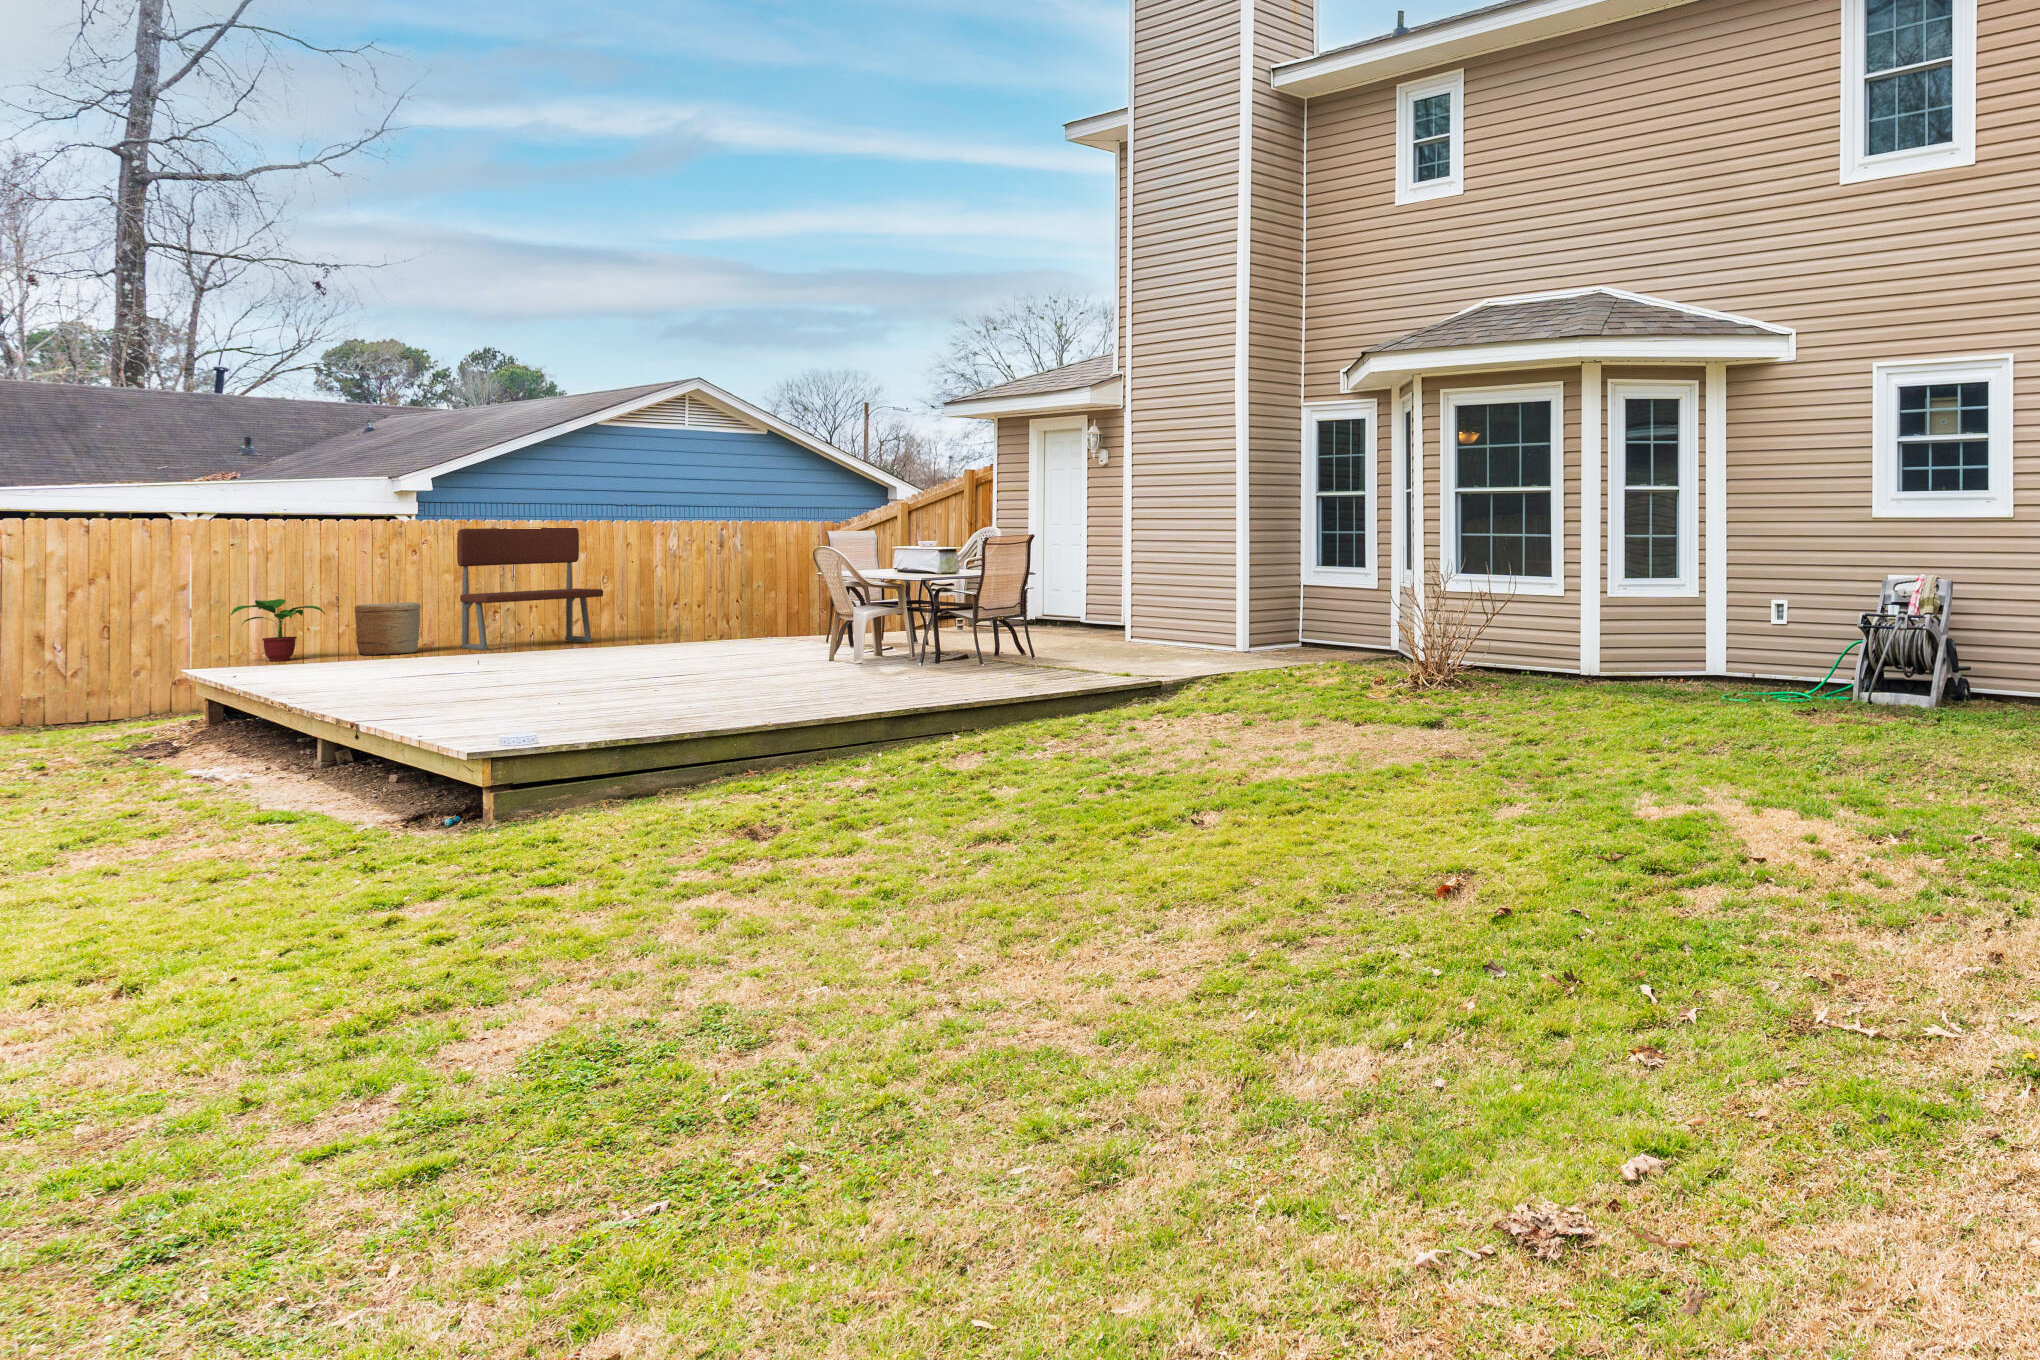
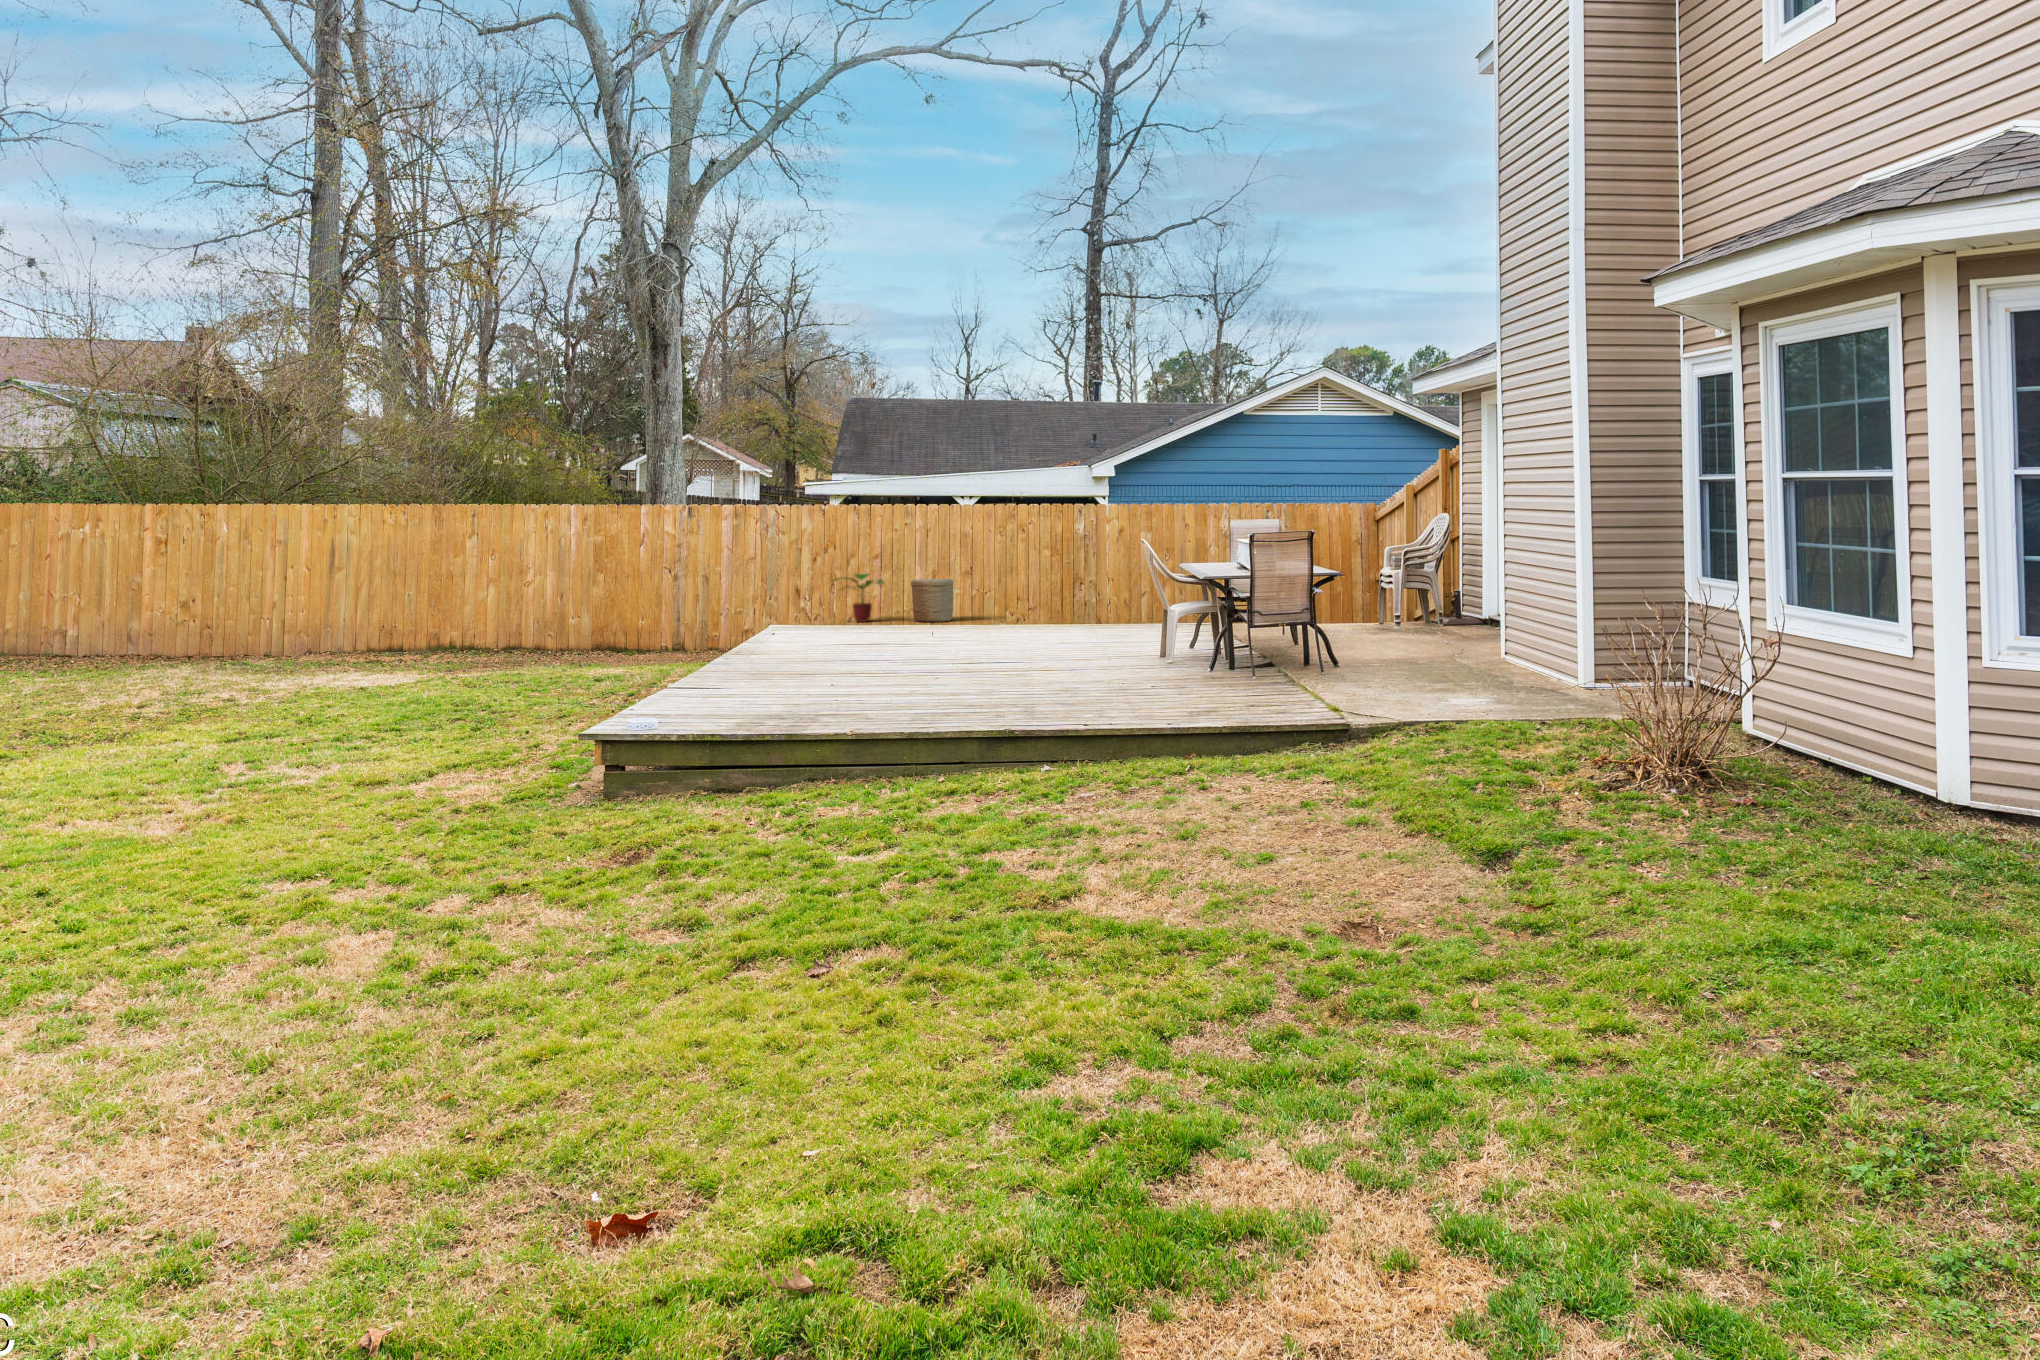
bench: present [457,527,603,650] -> none [982,516,1079,623]

